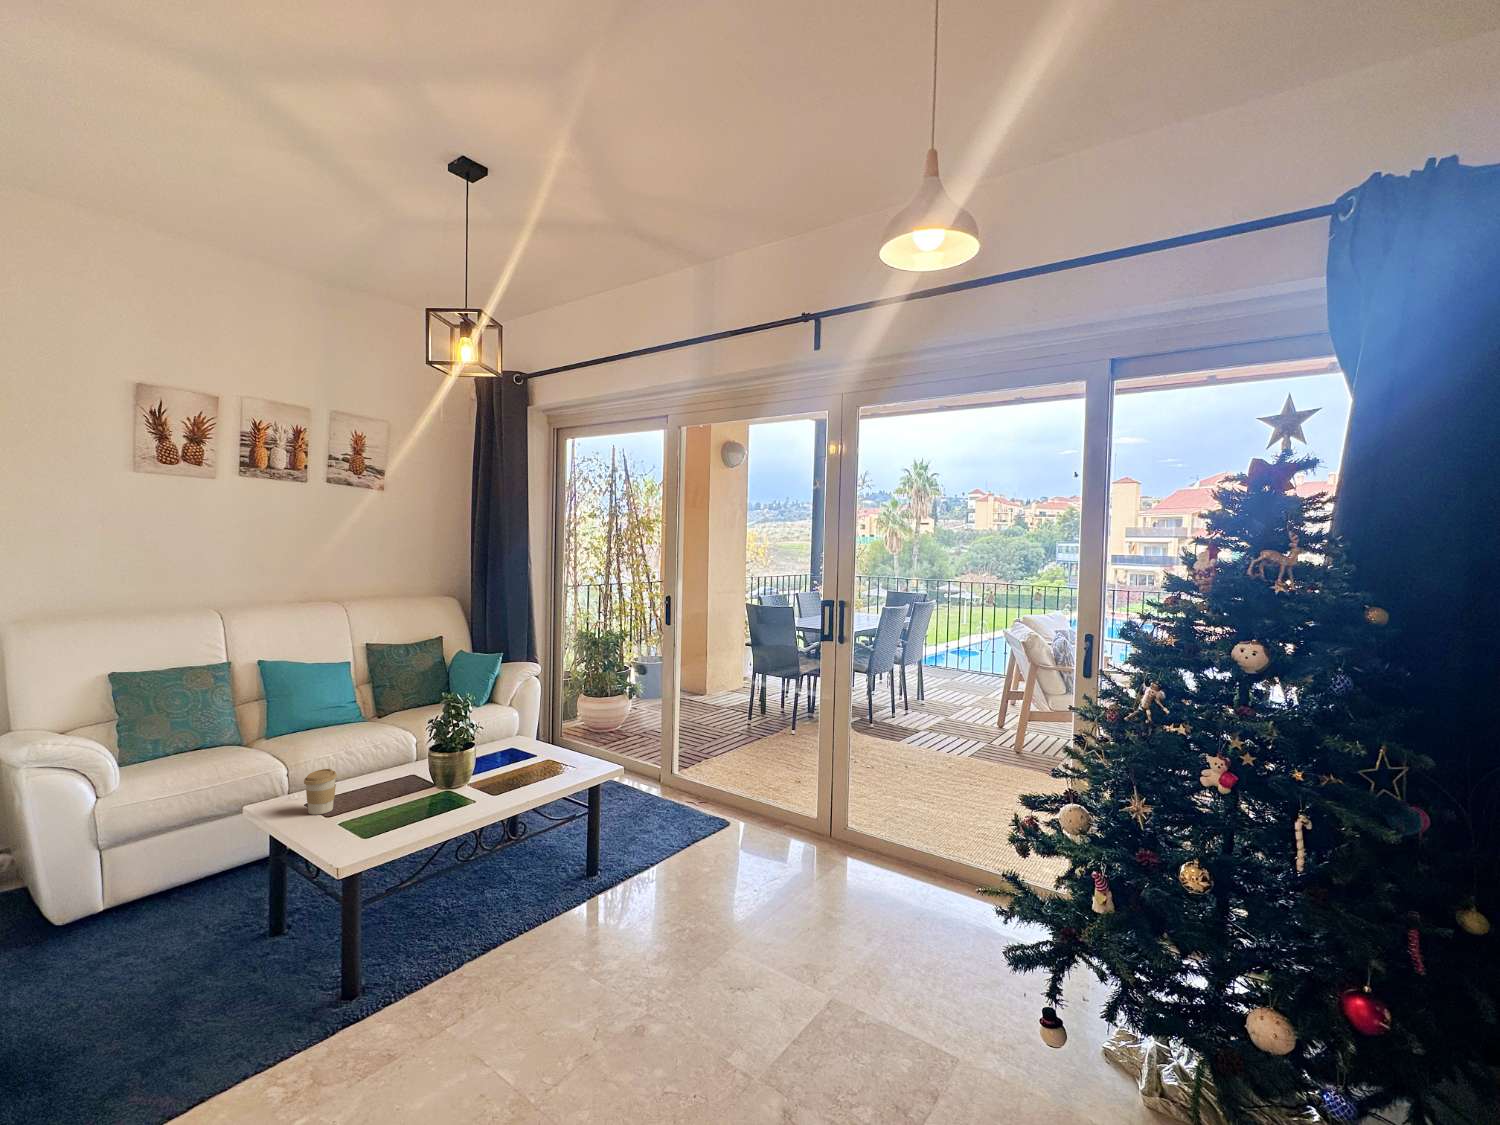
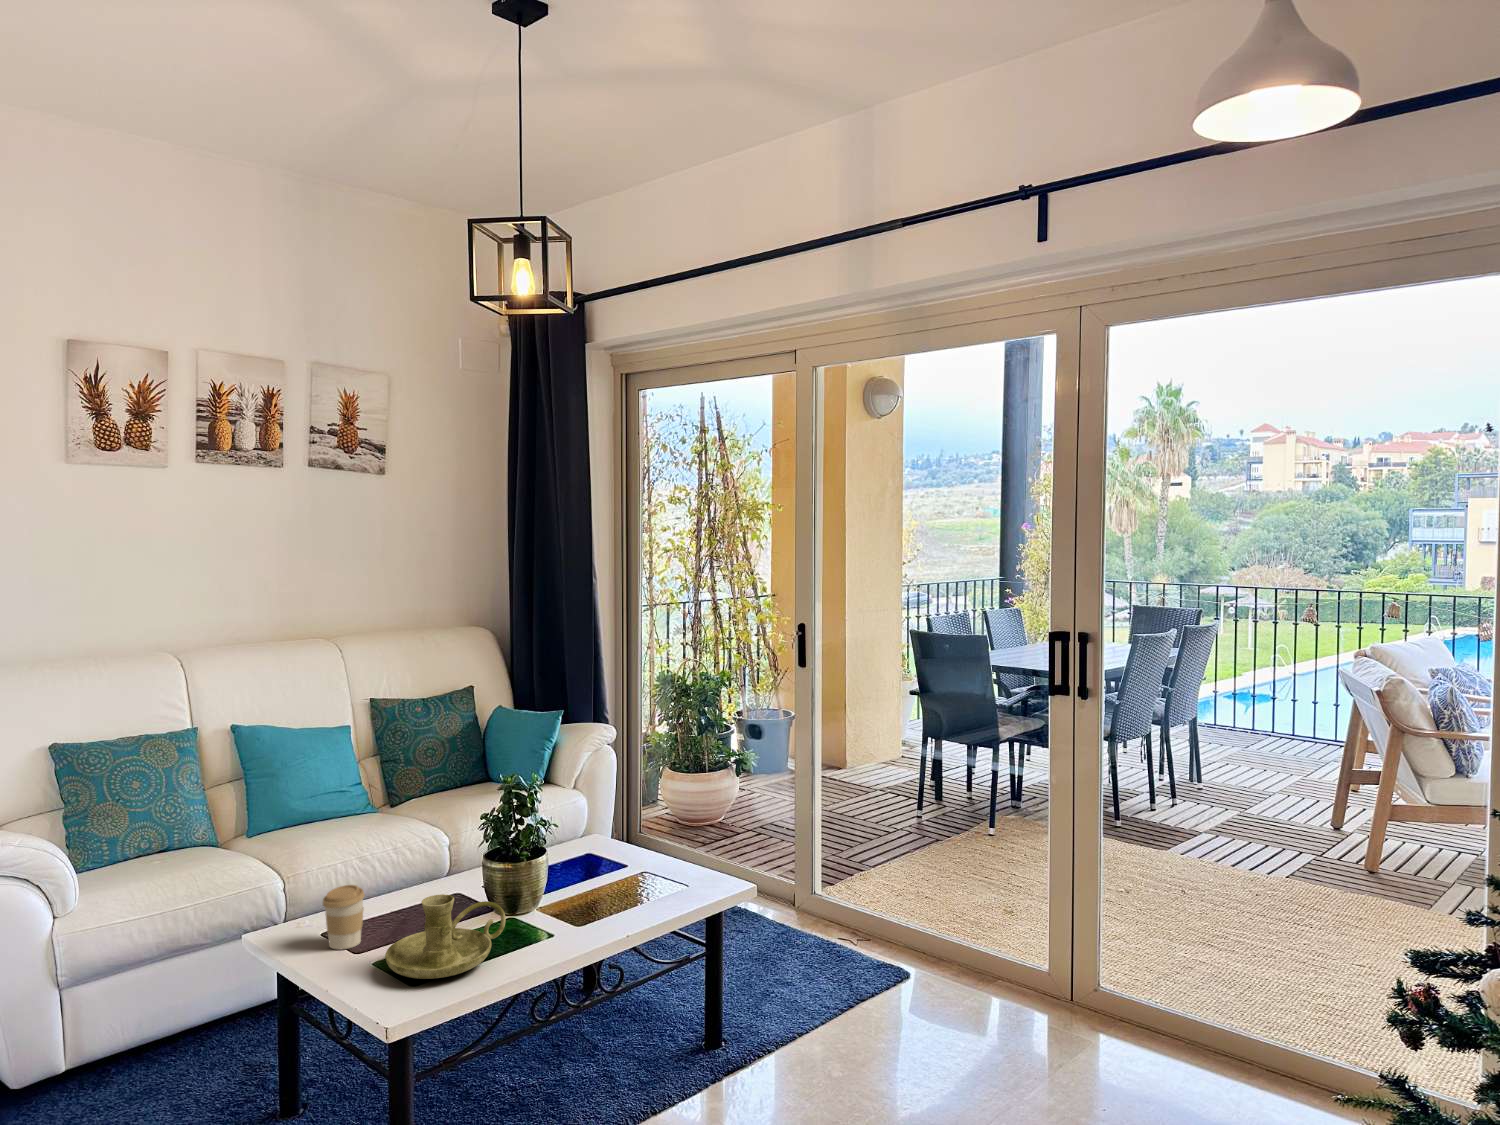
candle holder: none [346,774,439,832] -> present [385,894,506,979]

